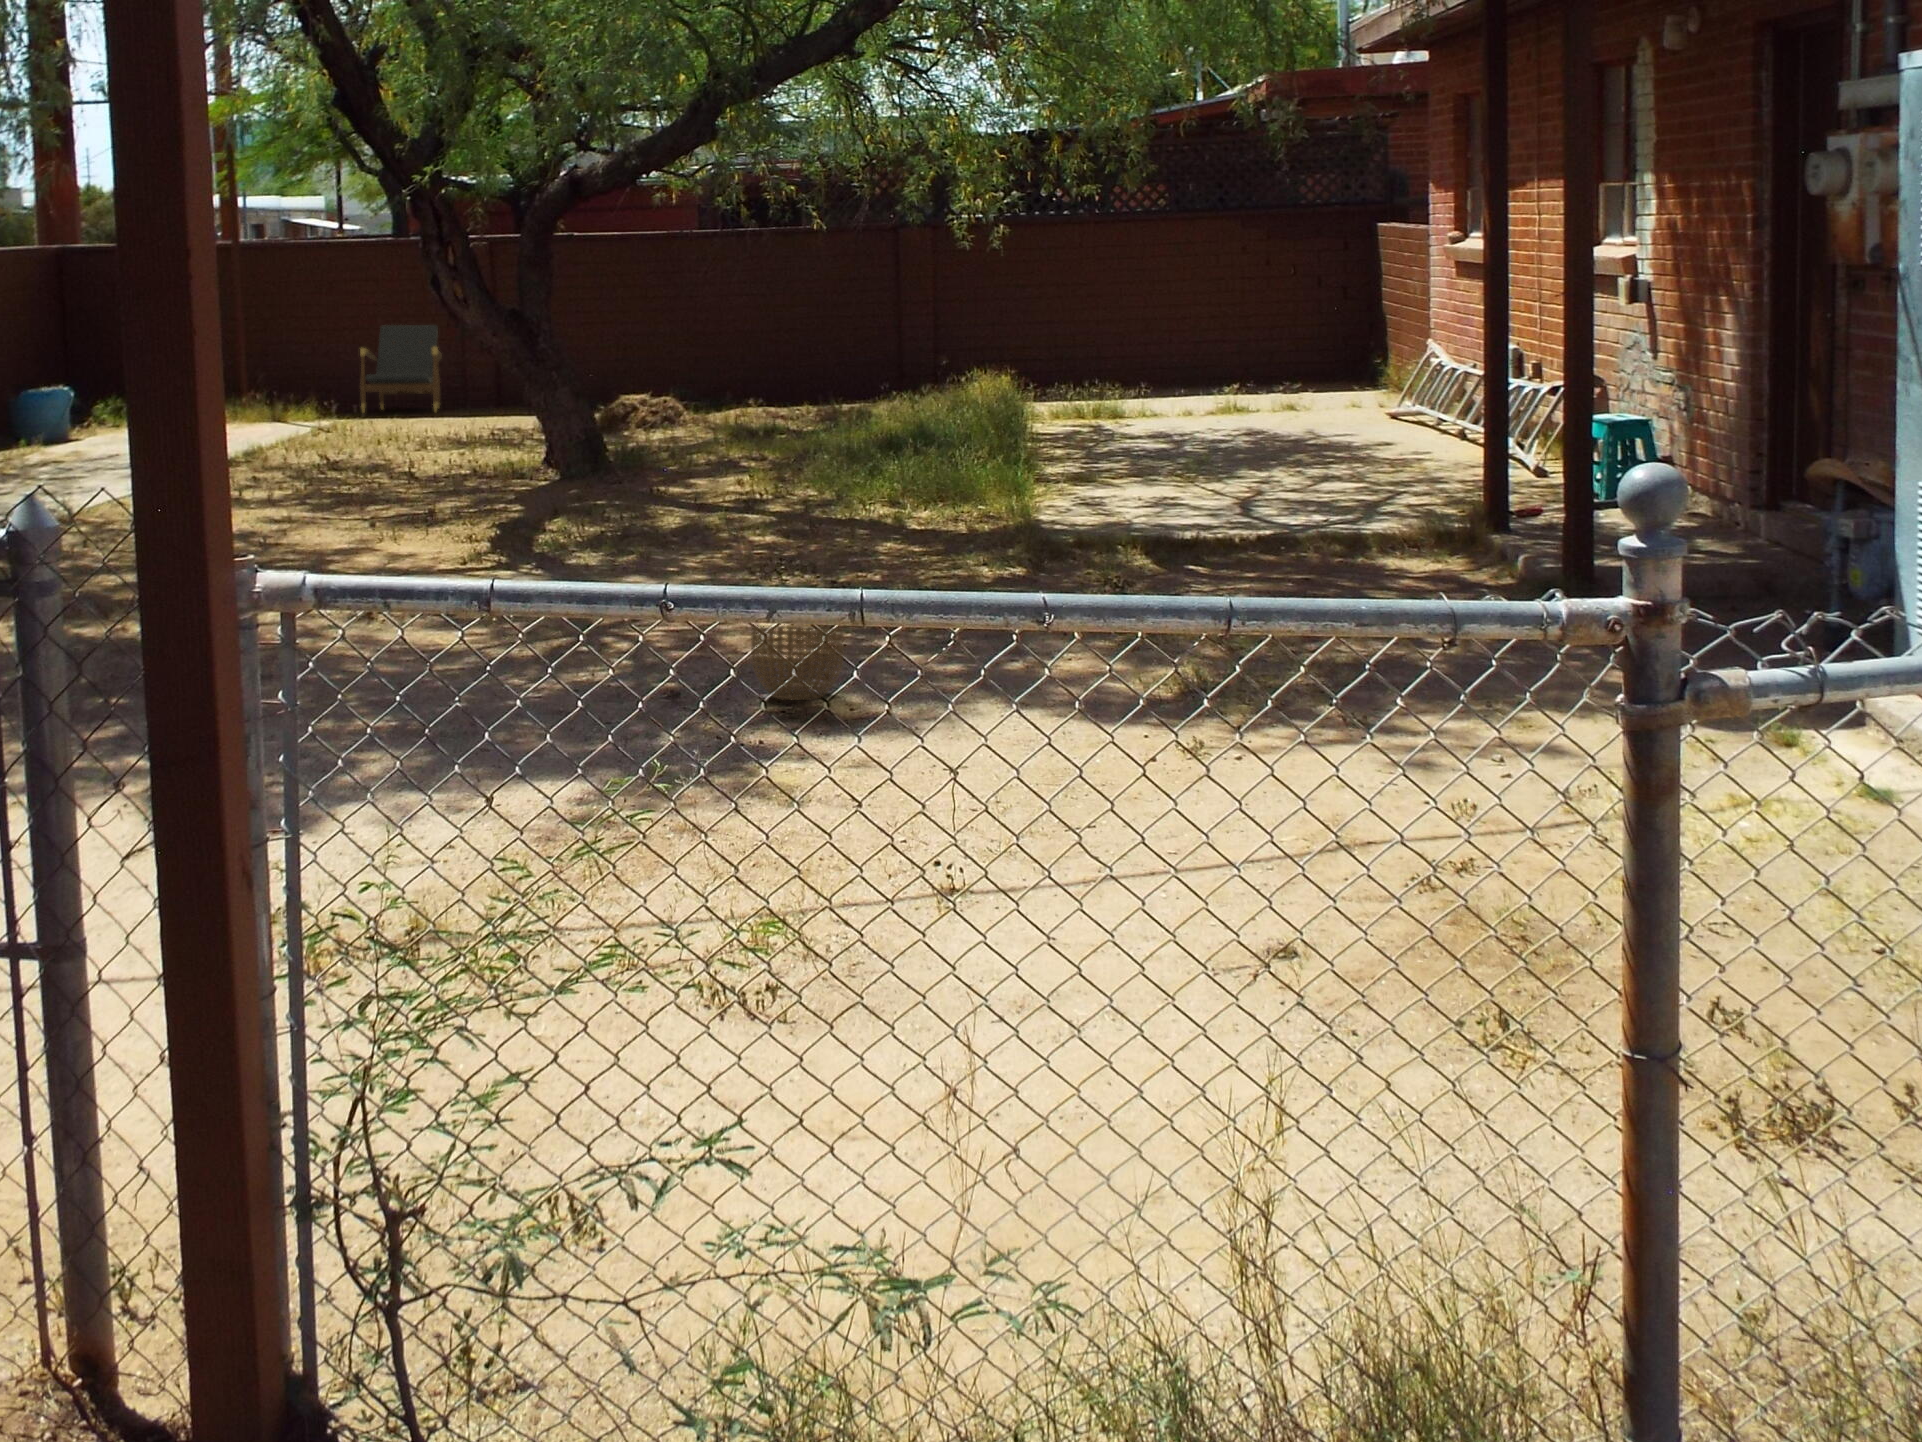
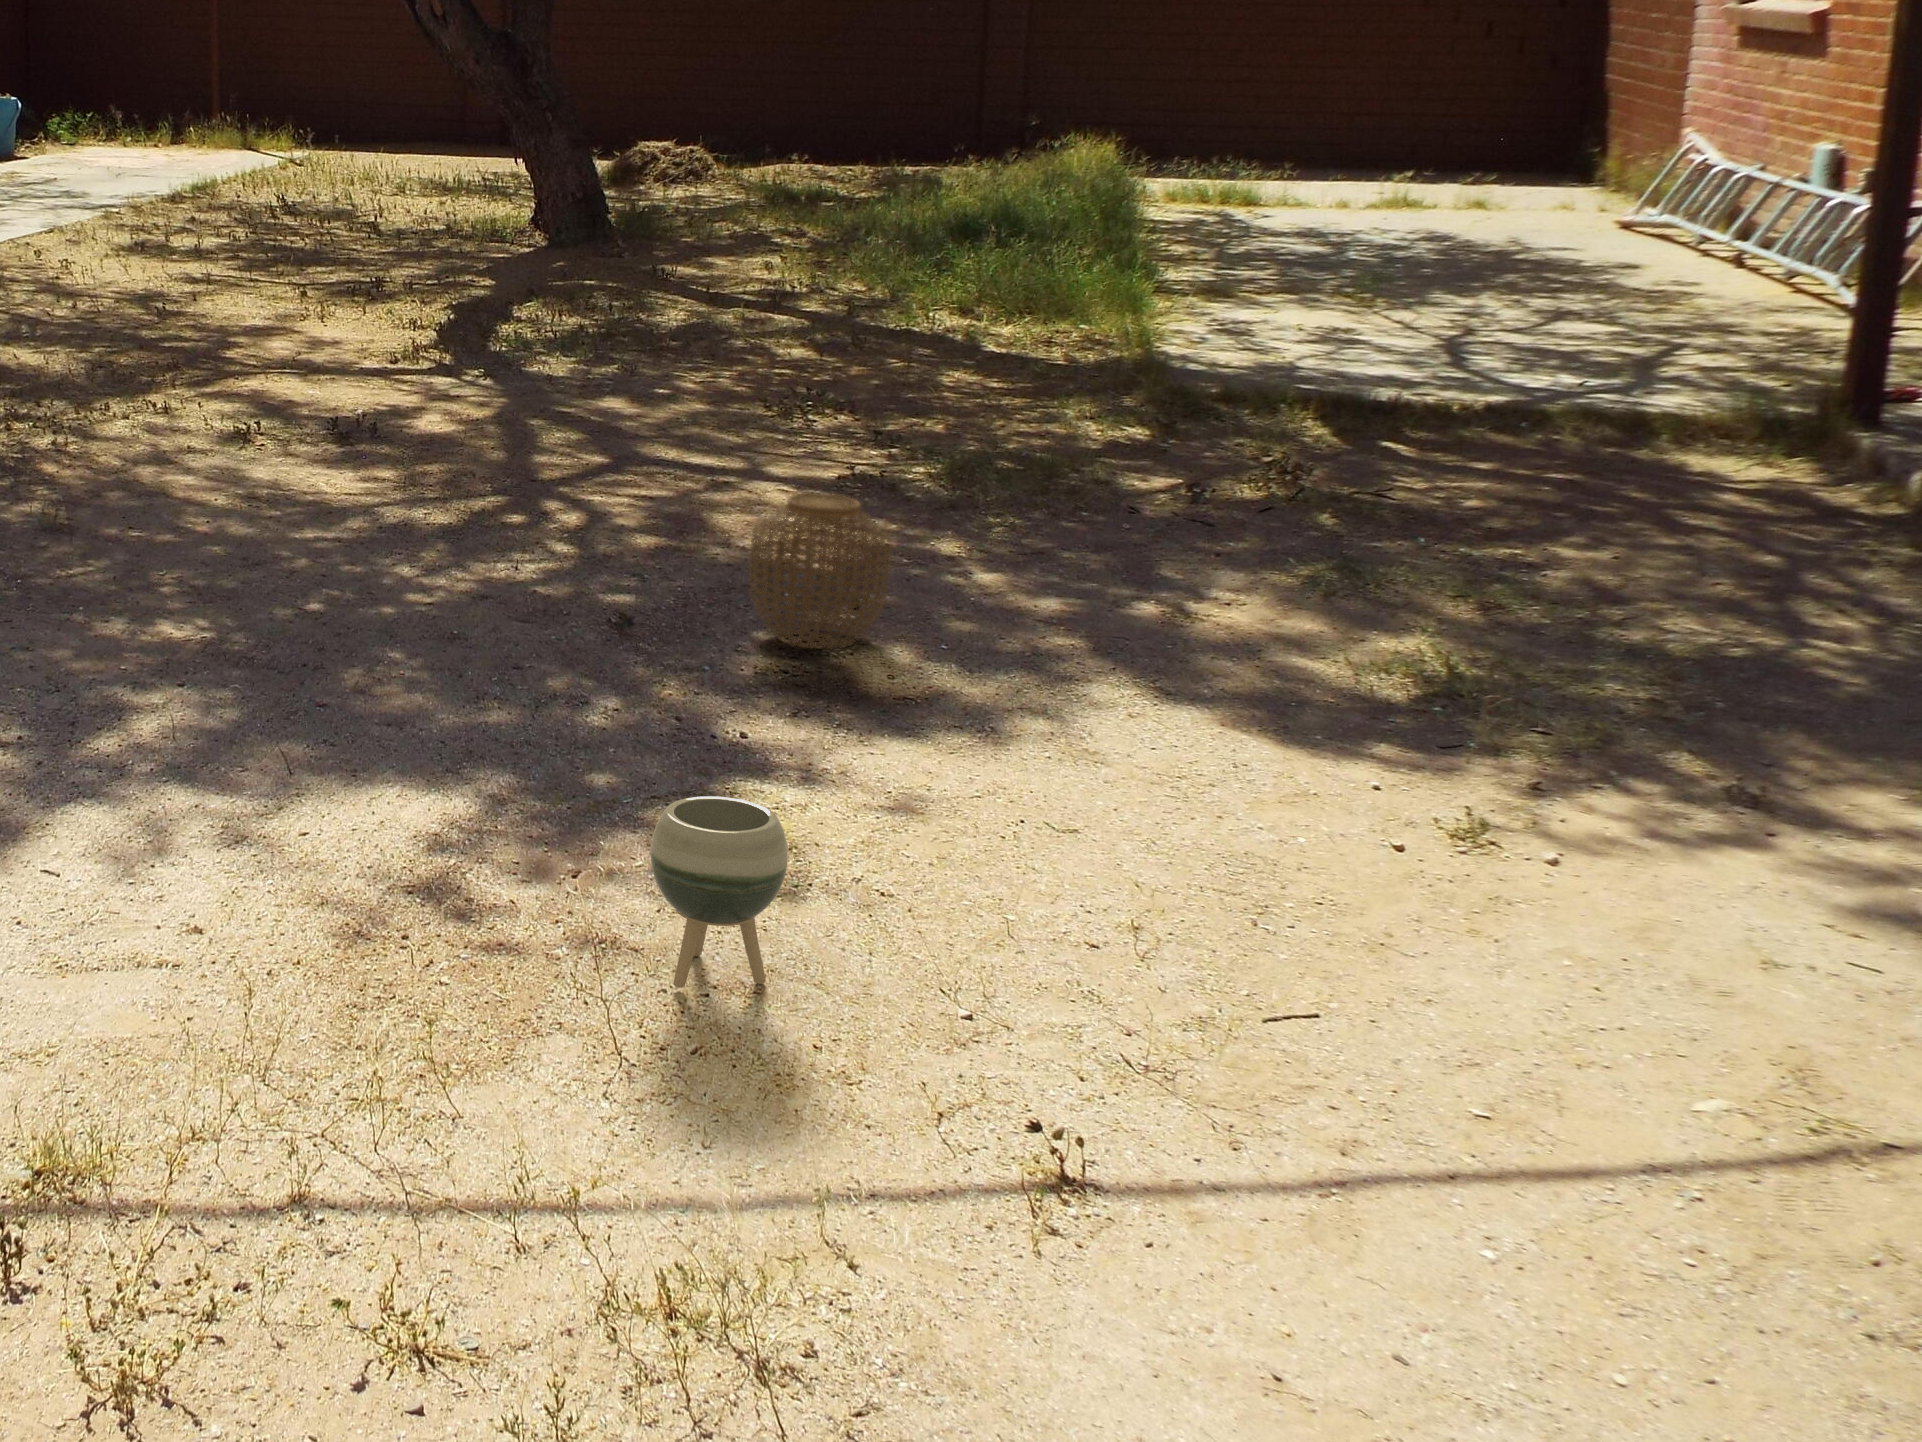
lounge chair: present [360,325,442,412] -> none [338,40,434,146]
planter: none [713,738,792,848] -> present [651,796,788,988]

